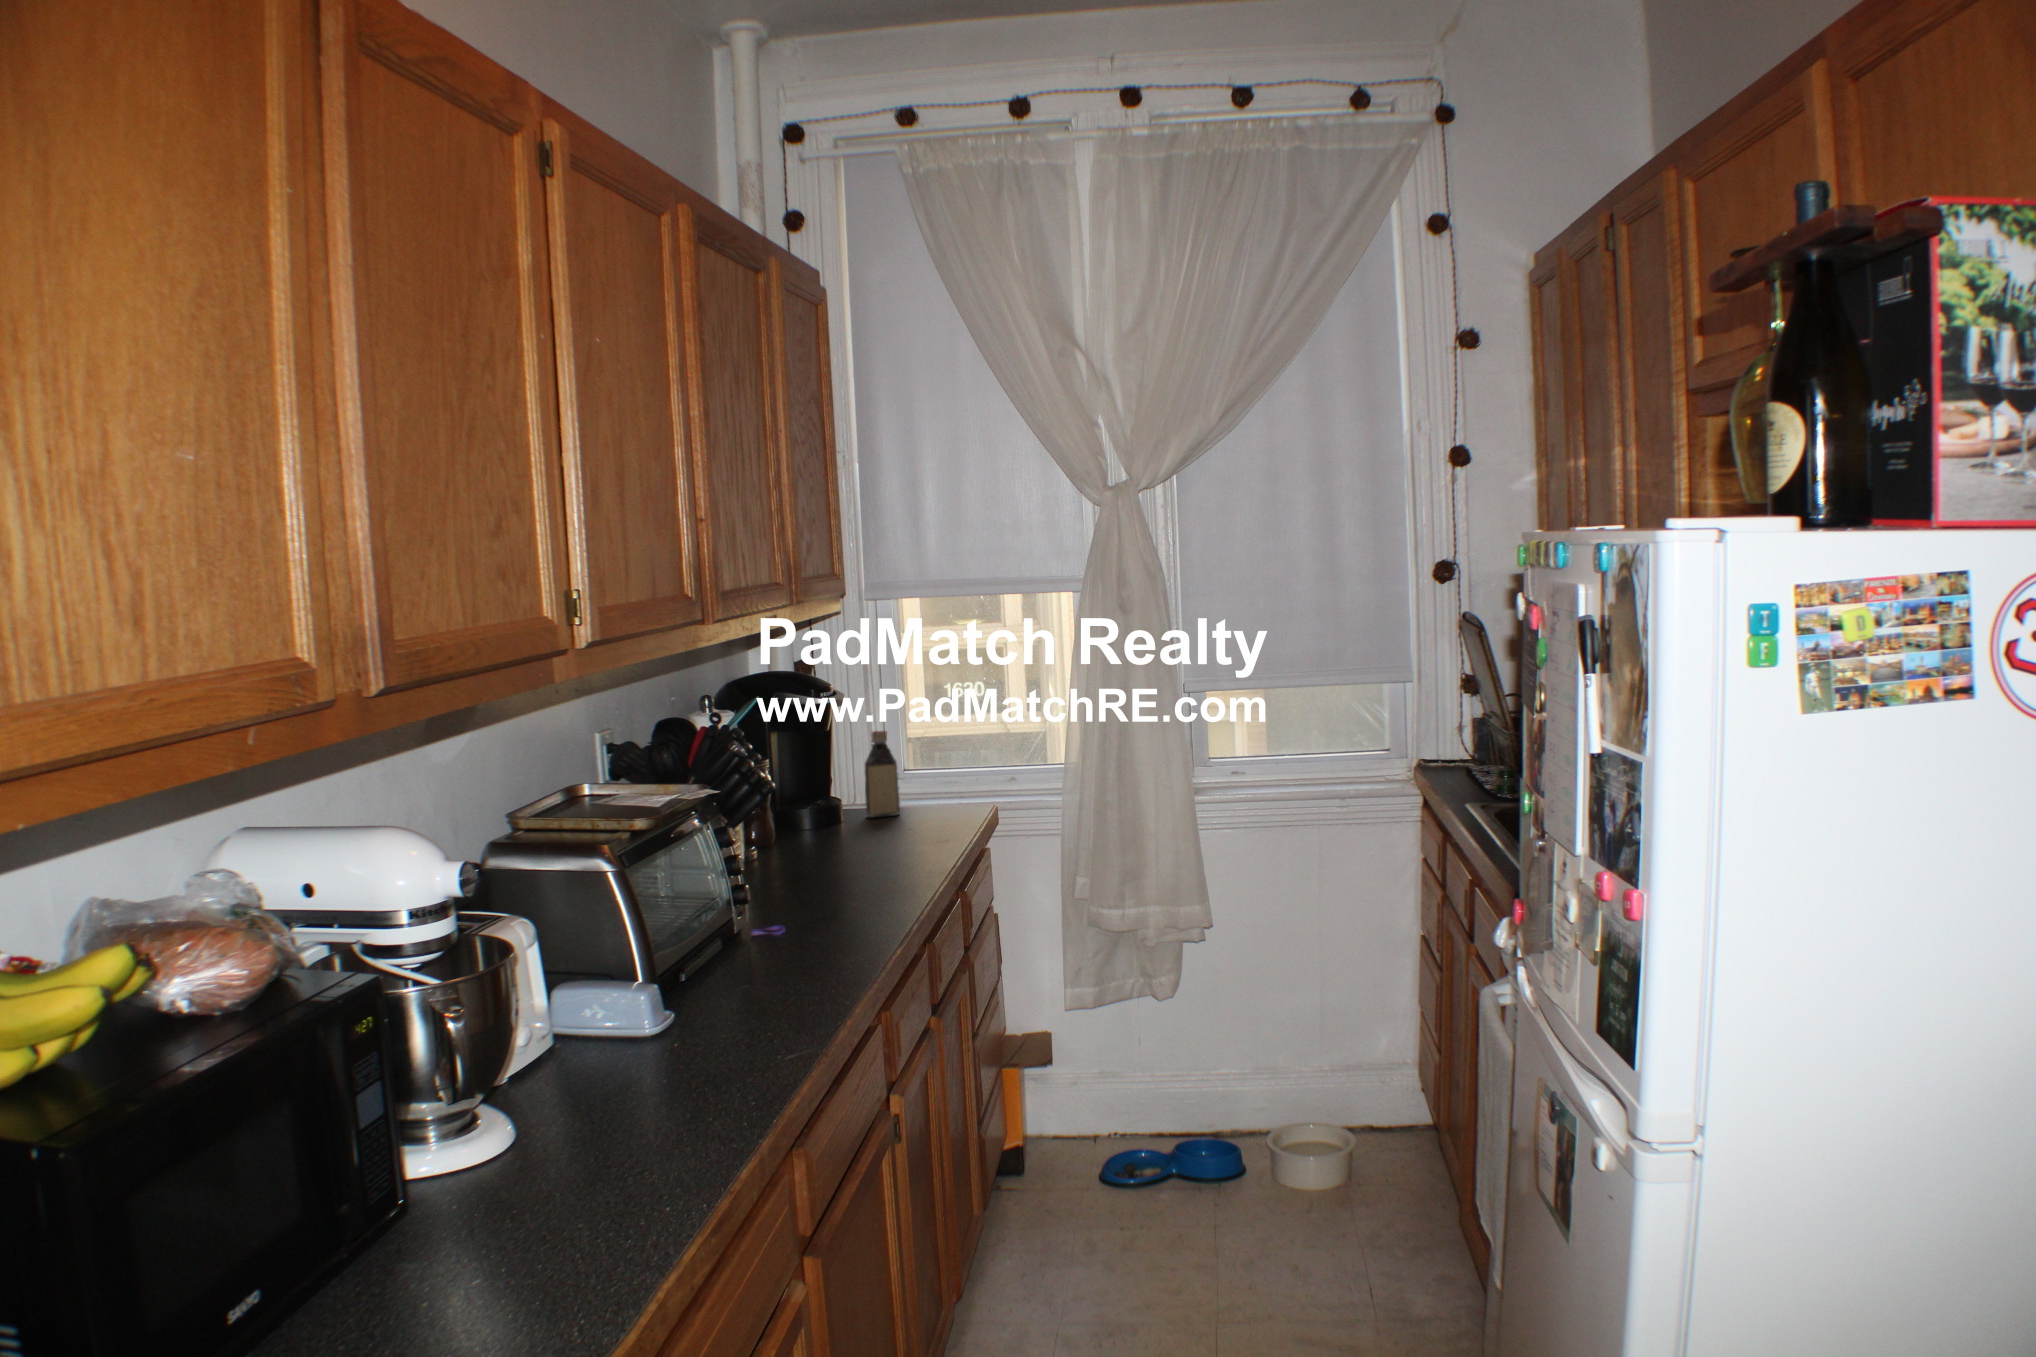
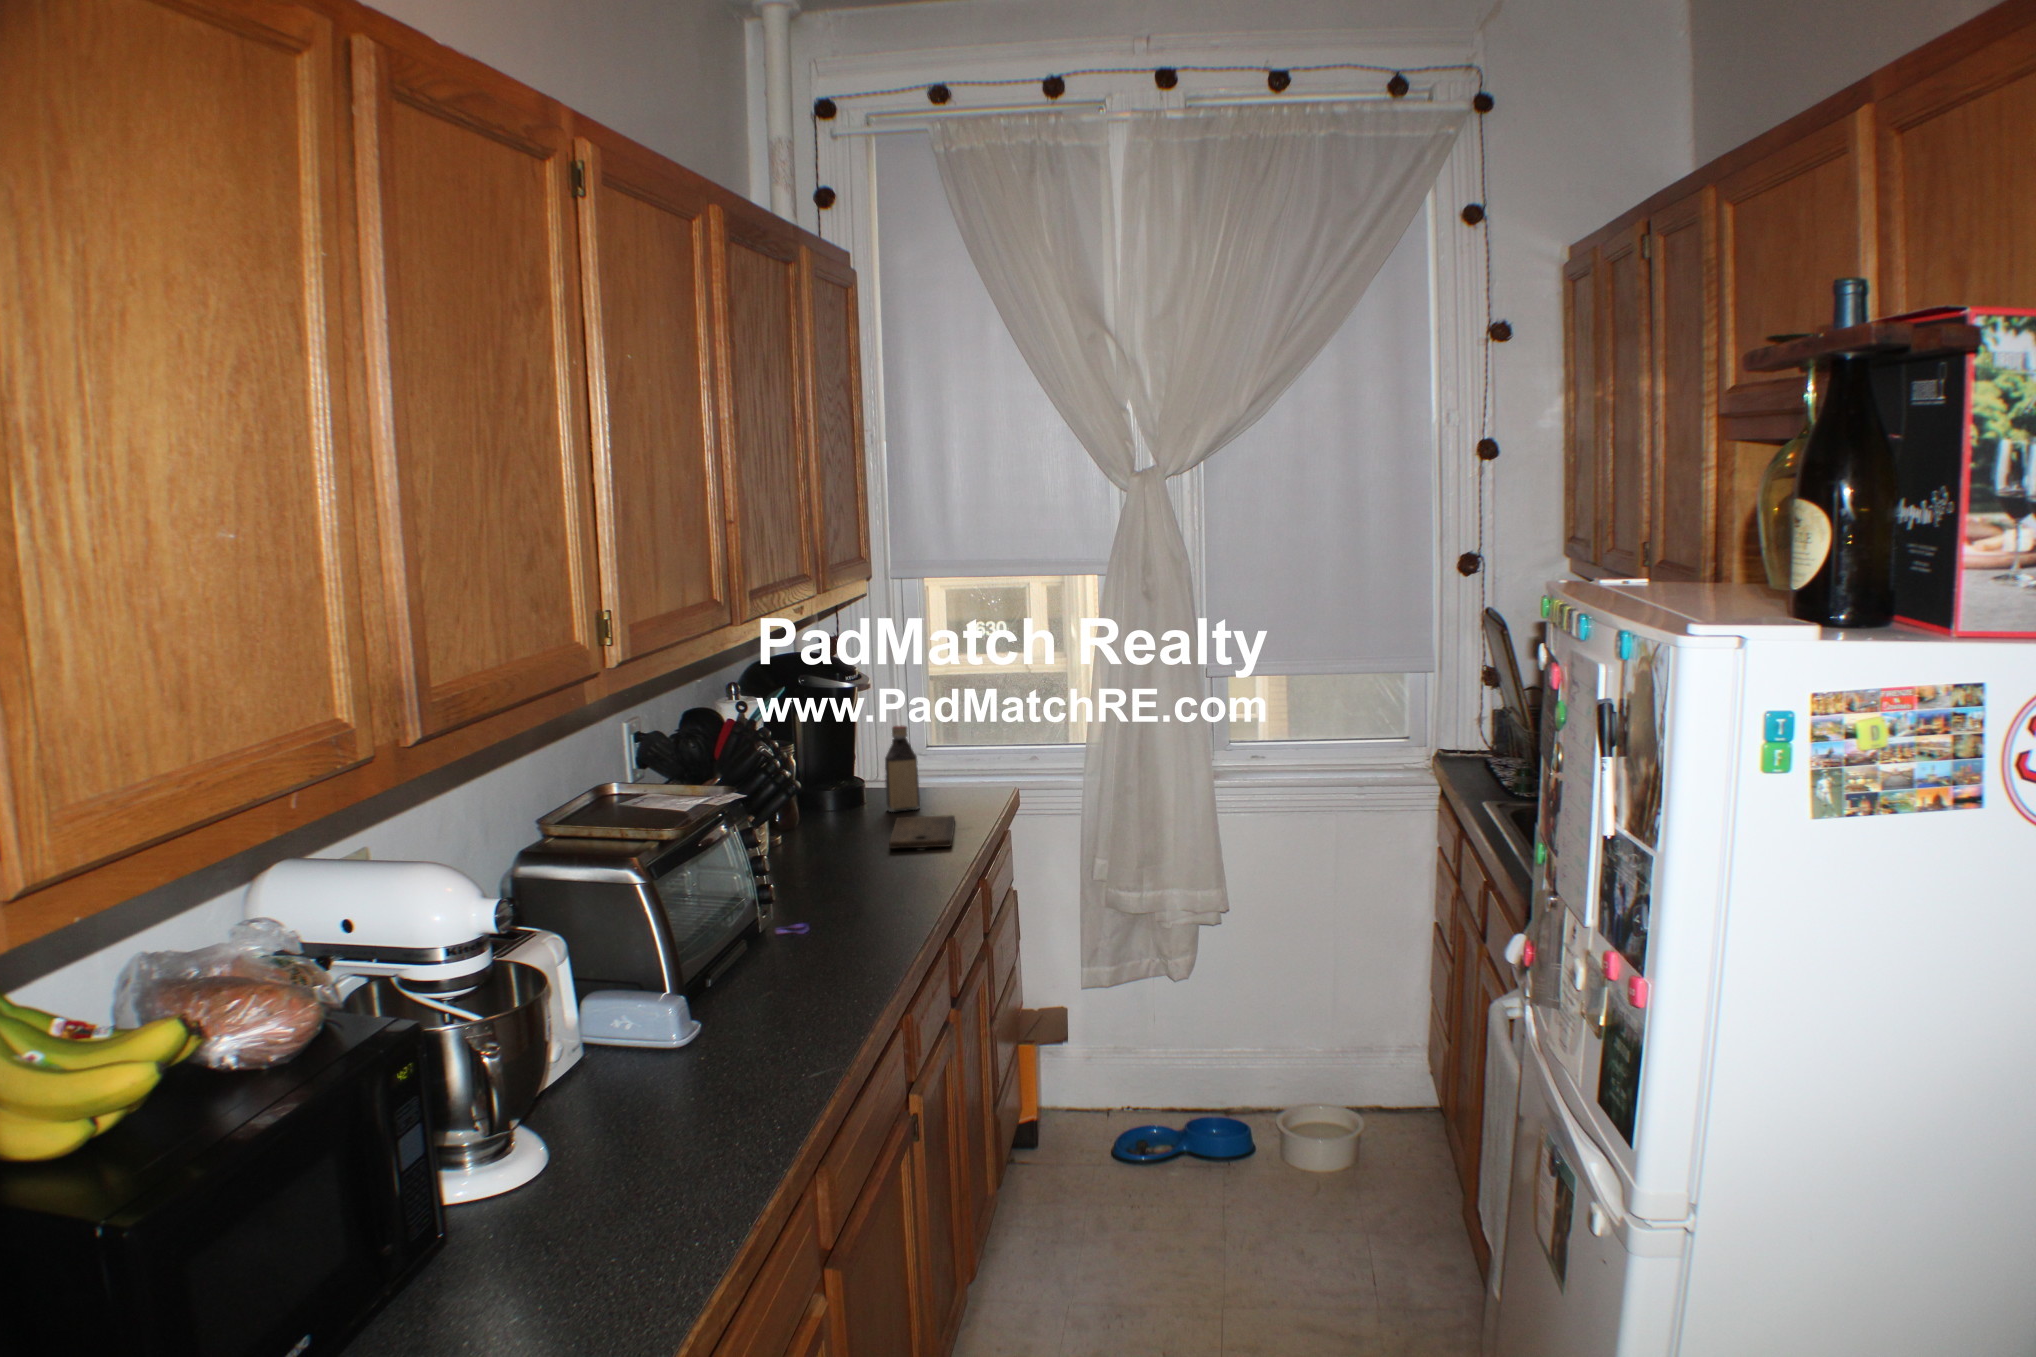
cutting board: none [868,818,935,845] -> present [889,815,955,849]

